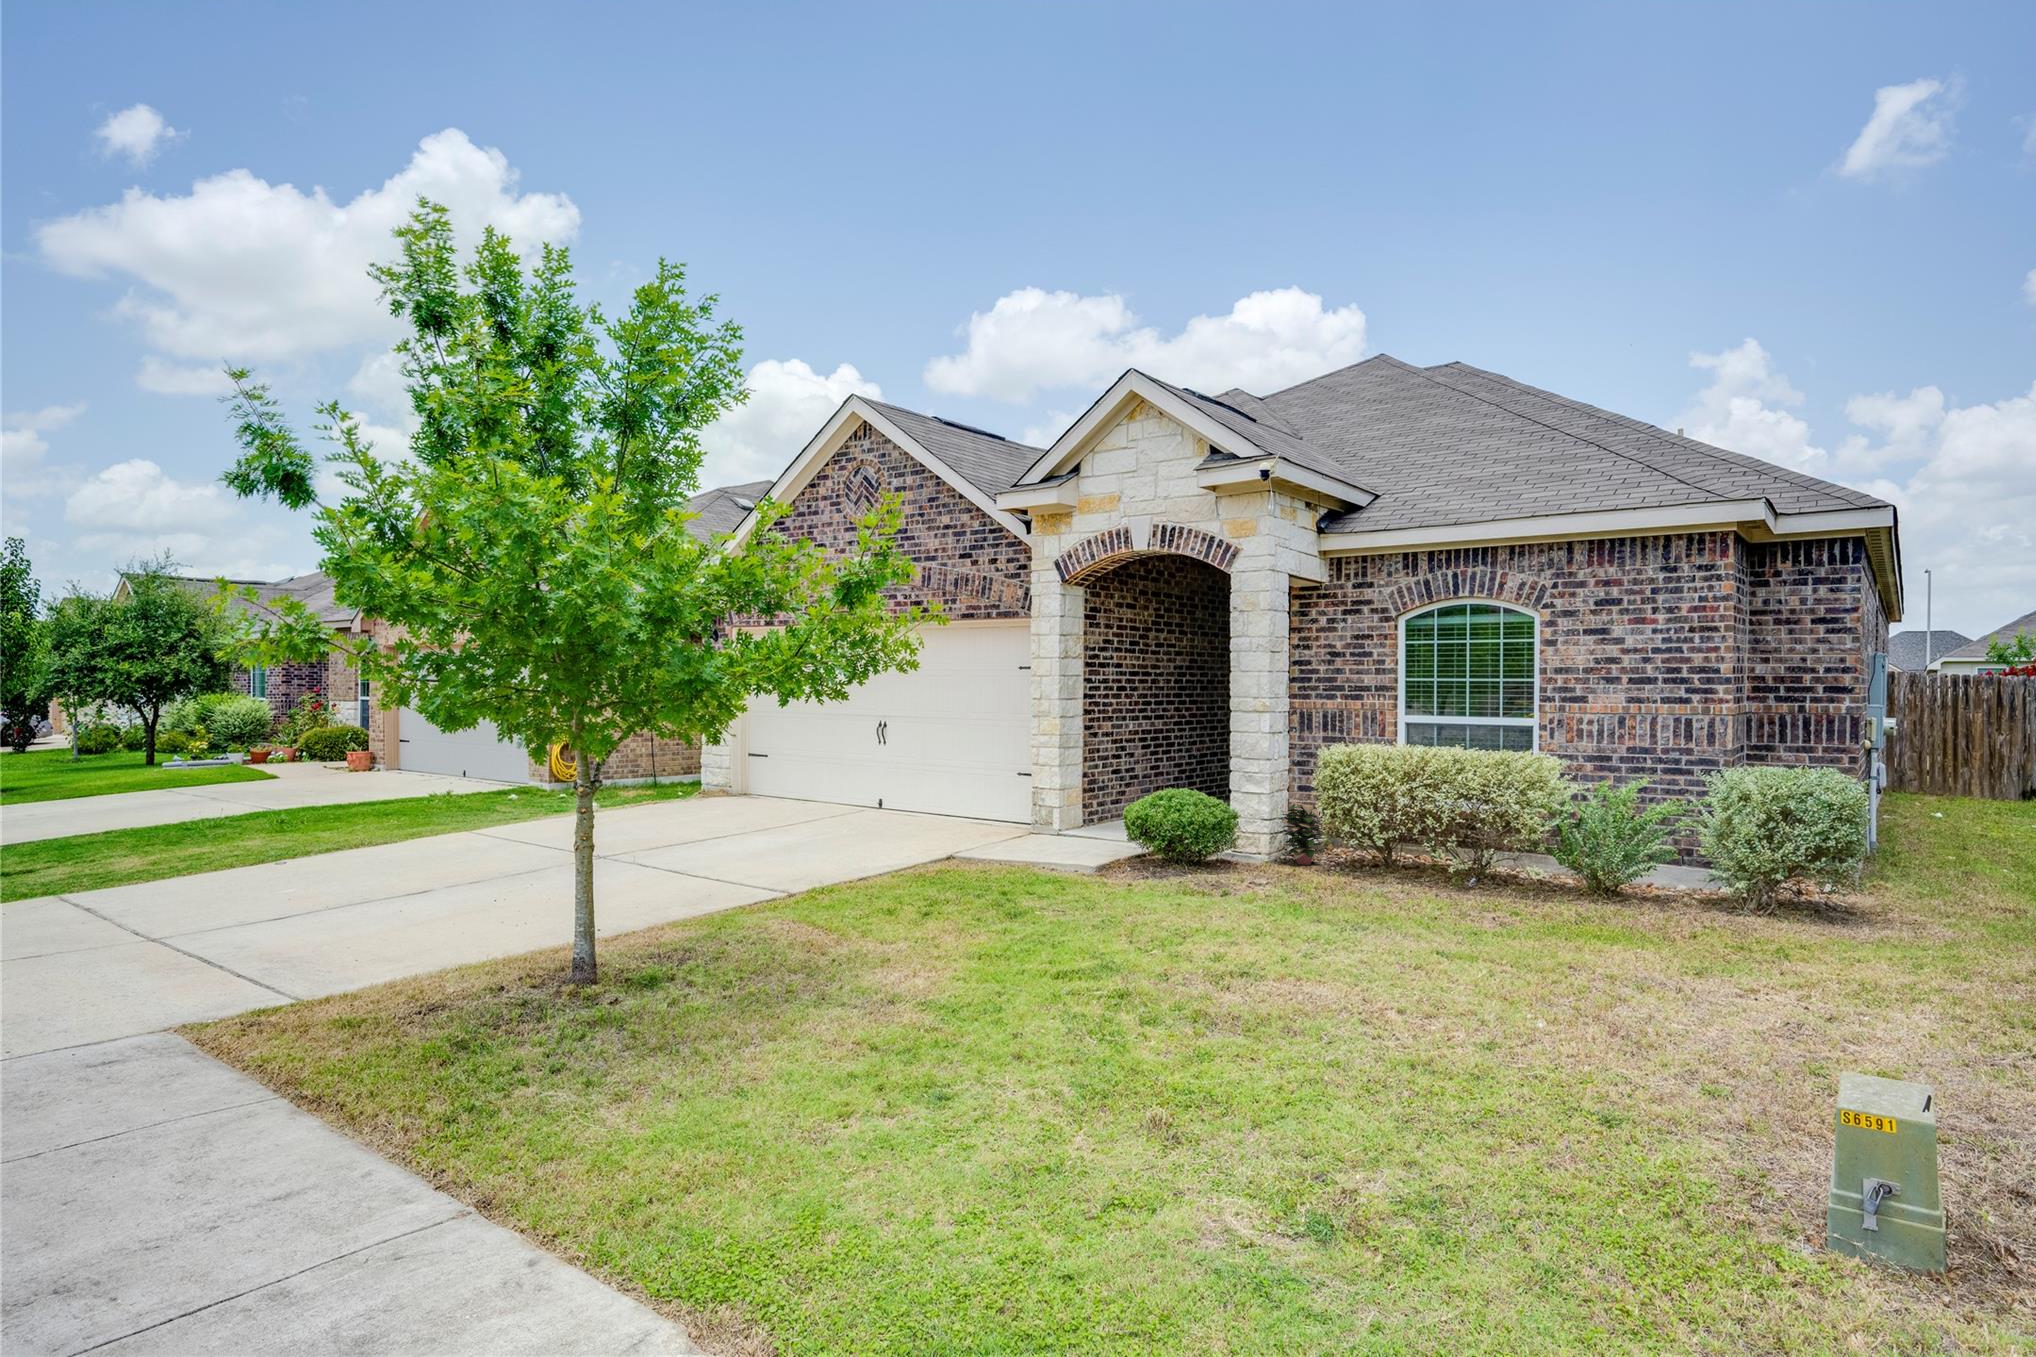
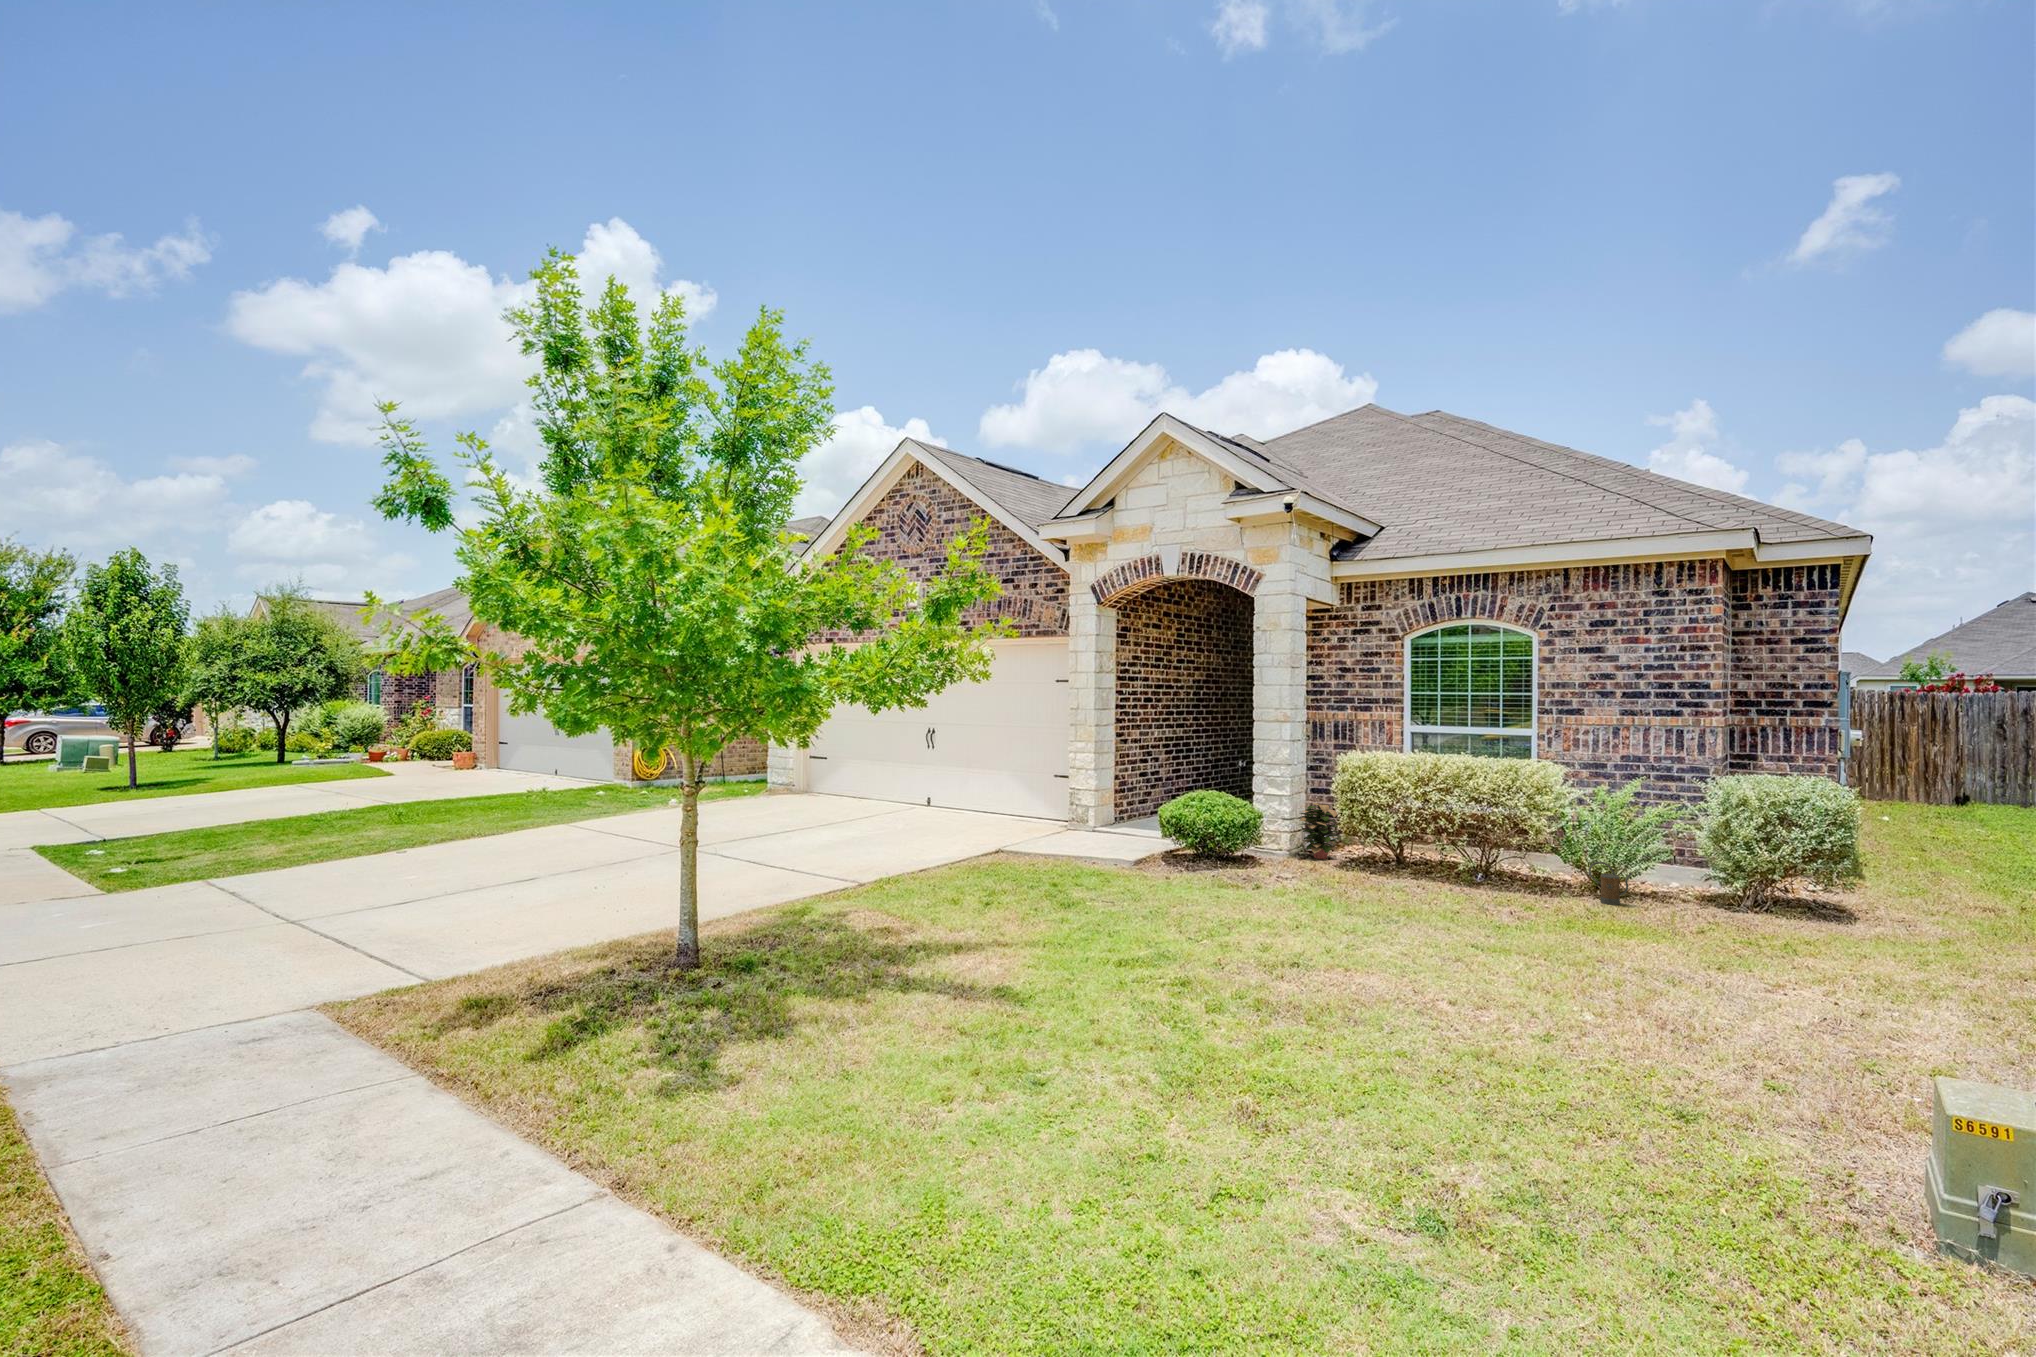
watering can: none [1581,863,1626,909] -> present [1589,862,1632,905]

